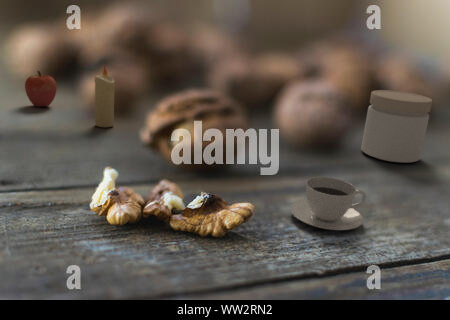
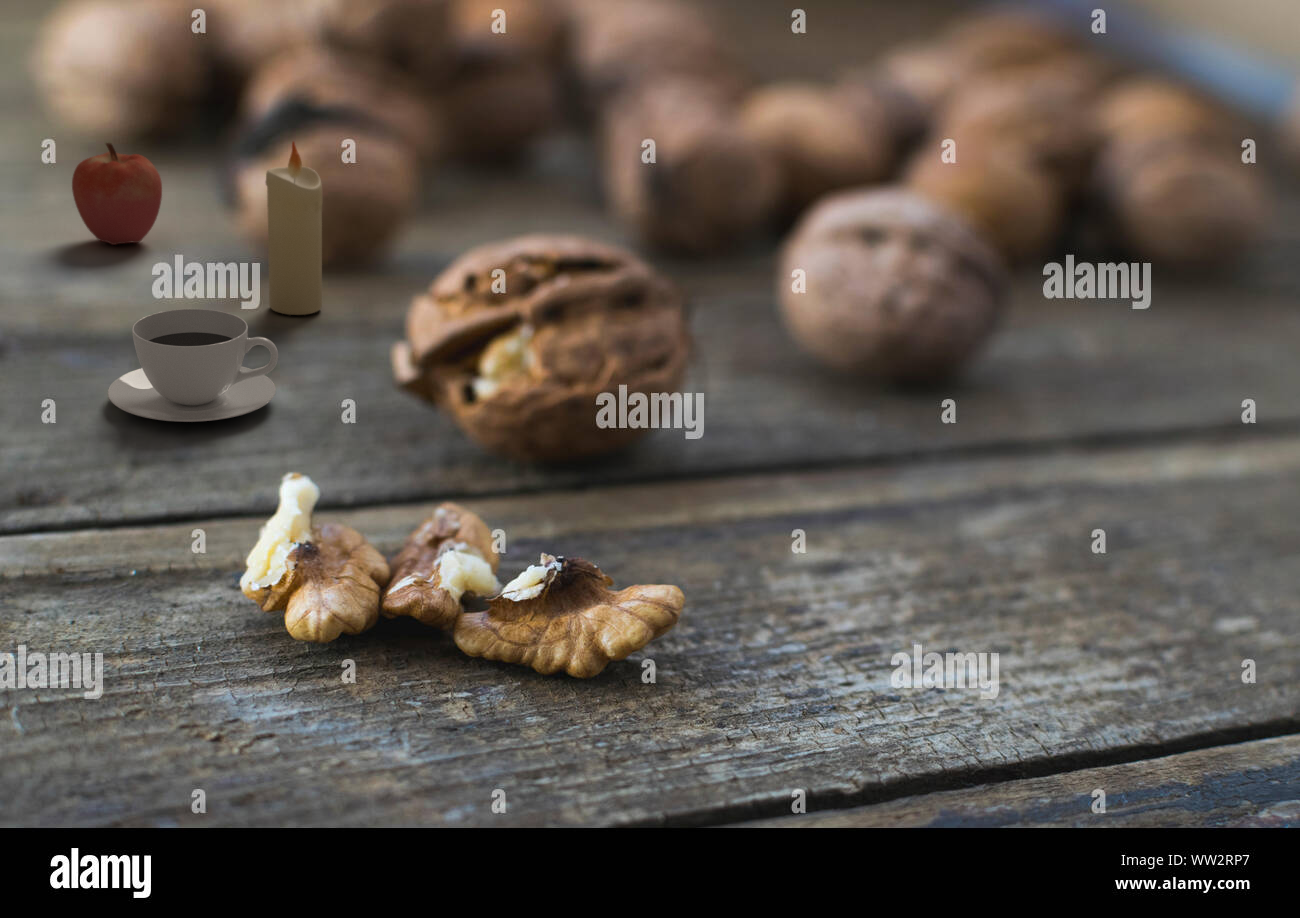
jar: present [361,90,432,163] -> none [1022,215,1228,430]
teacup: present [291,177,366,230] -> present [108,309,278,422]

